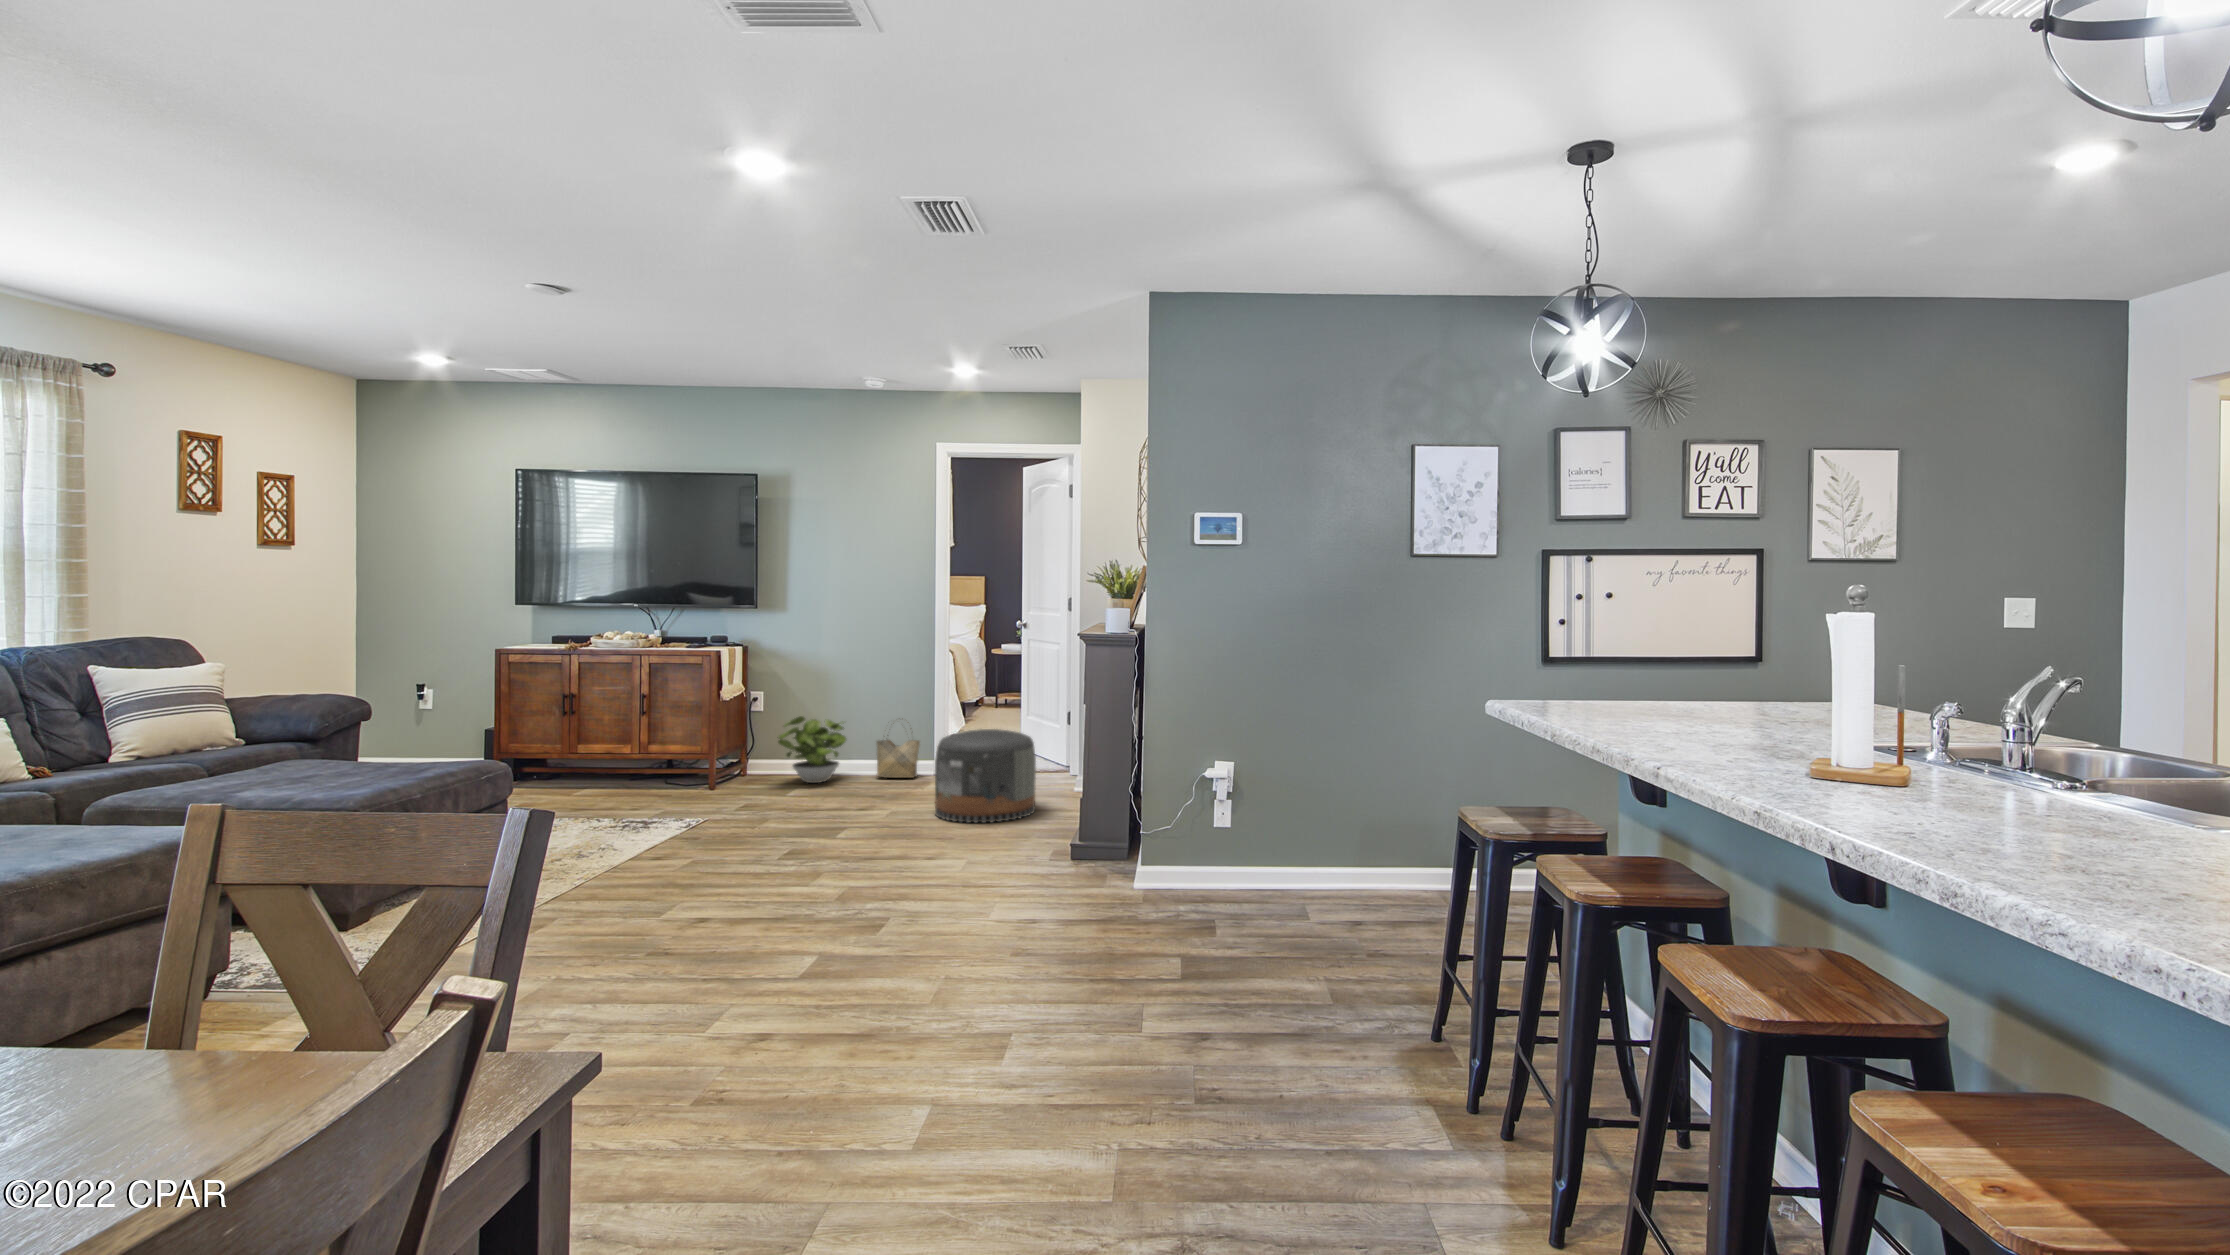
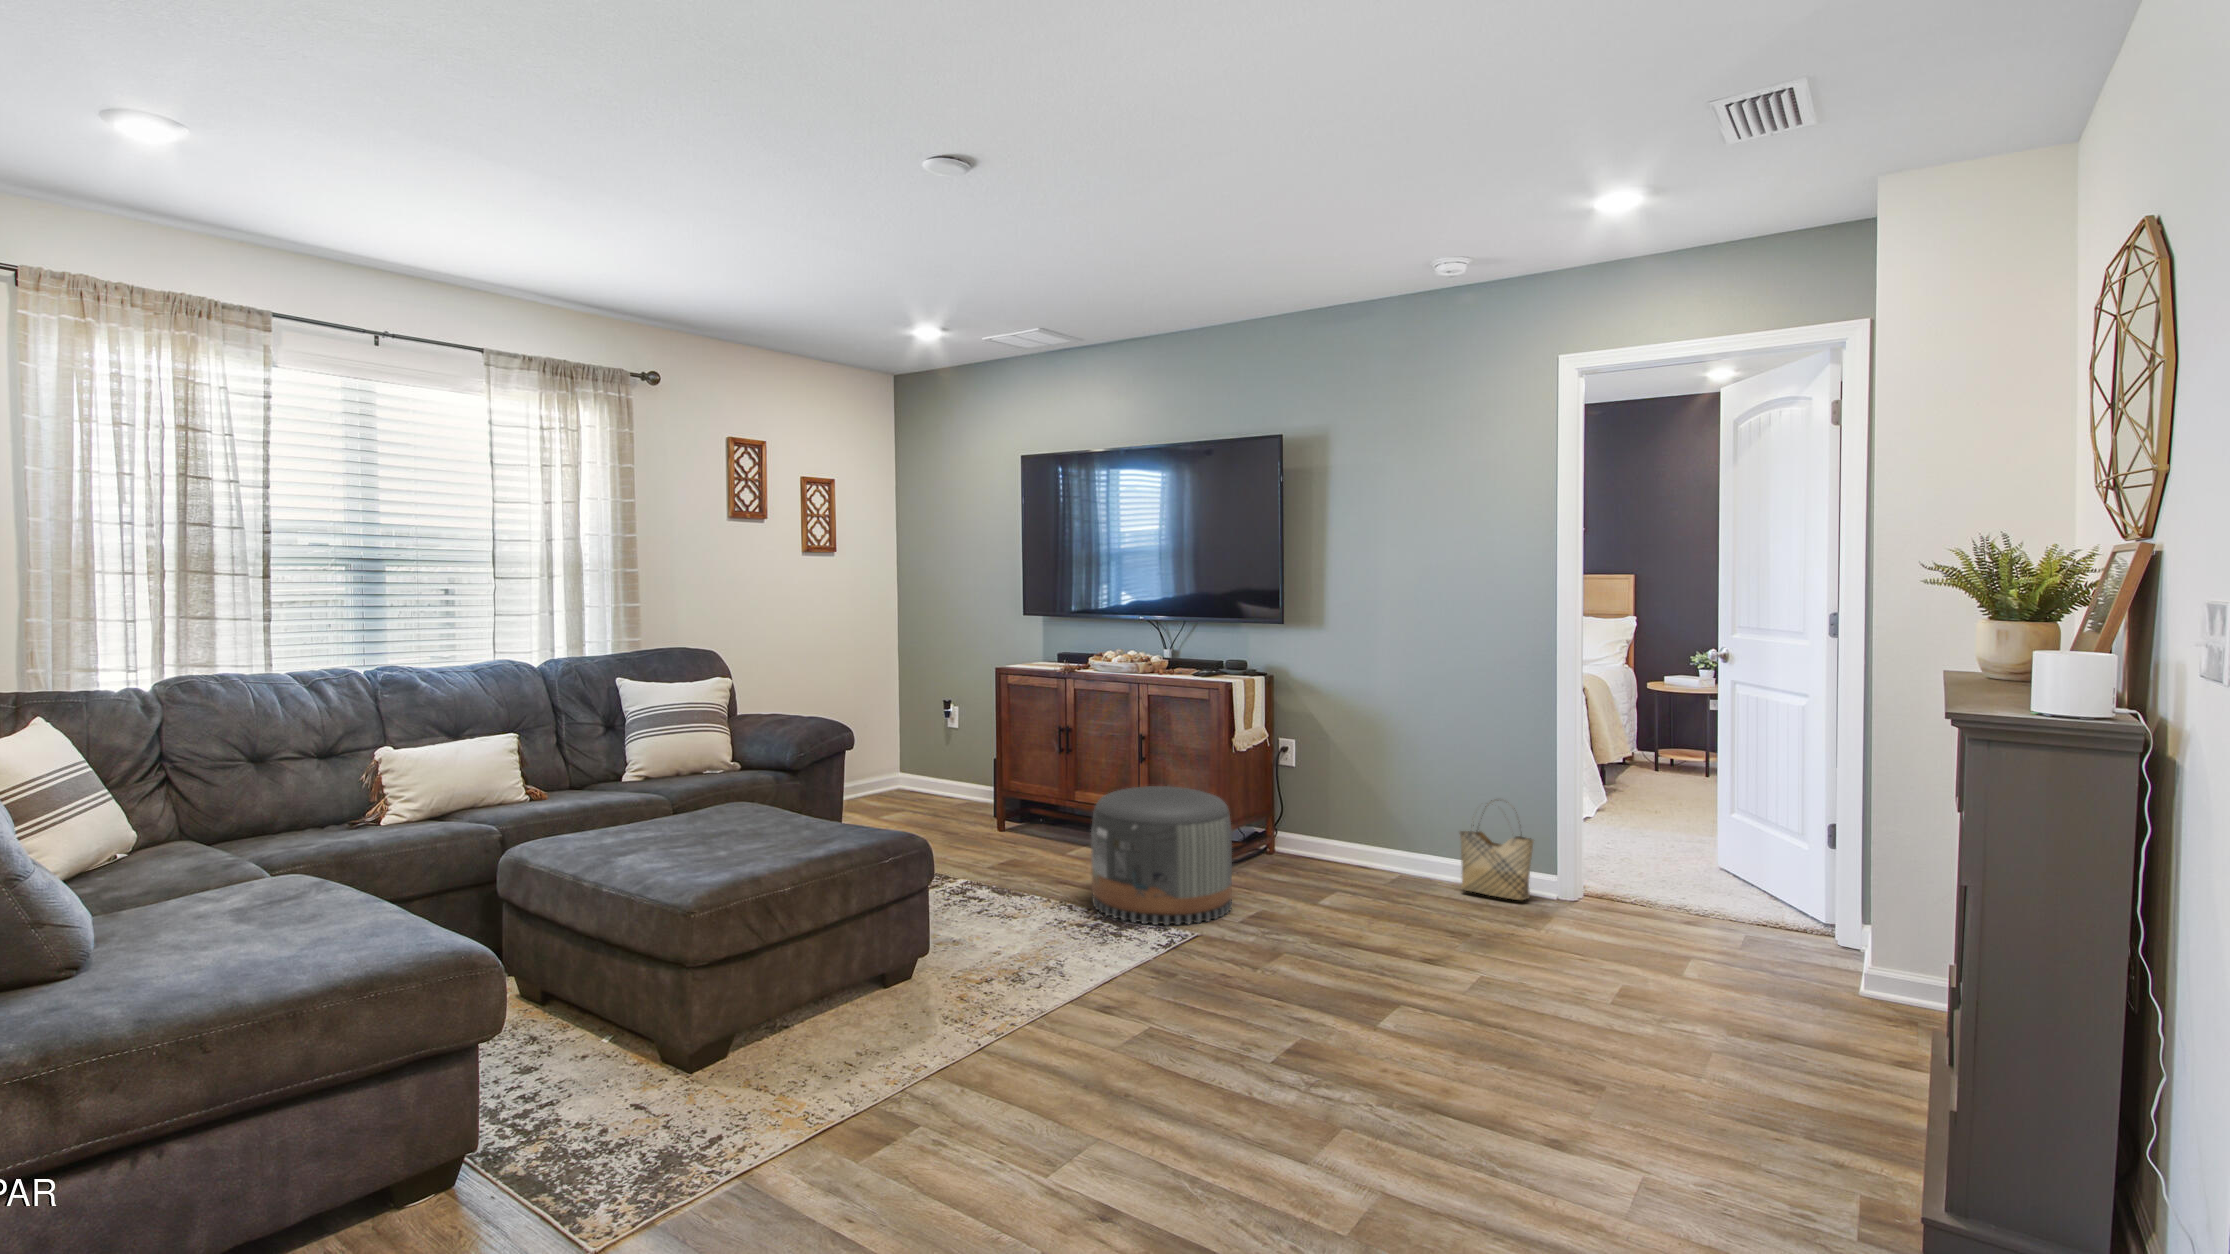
potted plant: present [778,716,846,783] -> none [1308,784,1413,887]
pouf: present [935,729,1036,823] -> present [1091,786,1232,925]

